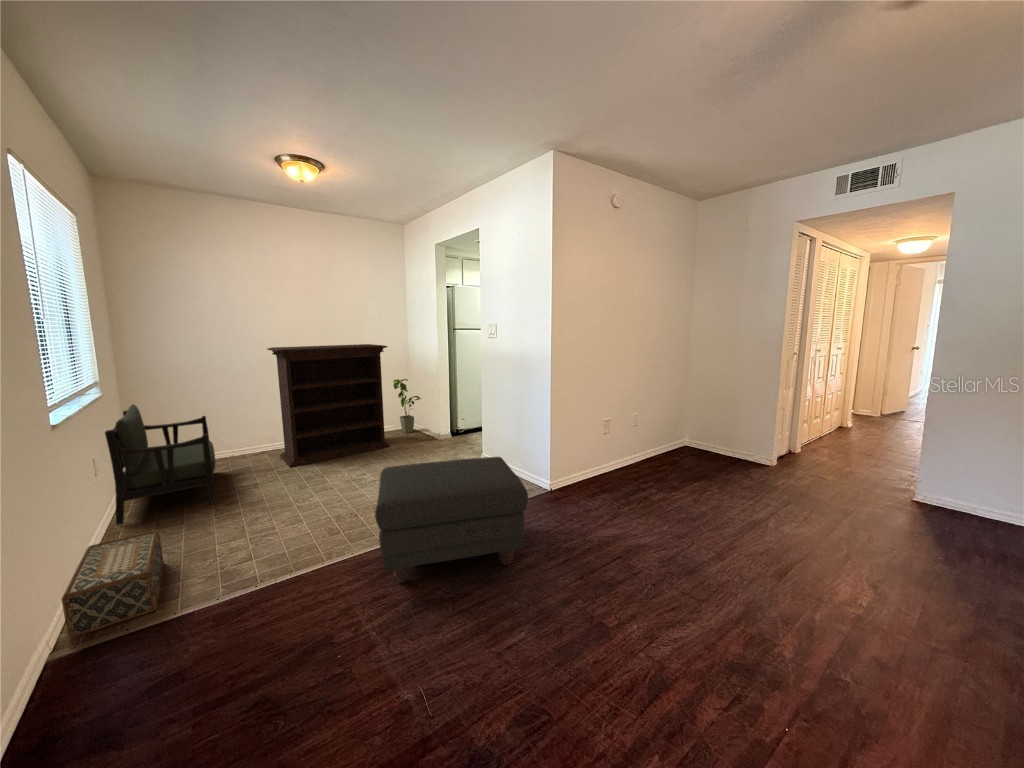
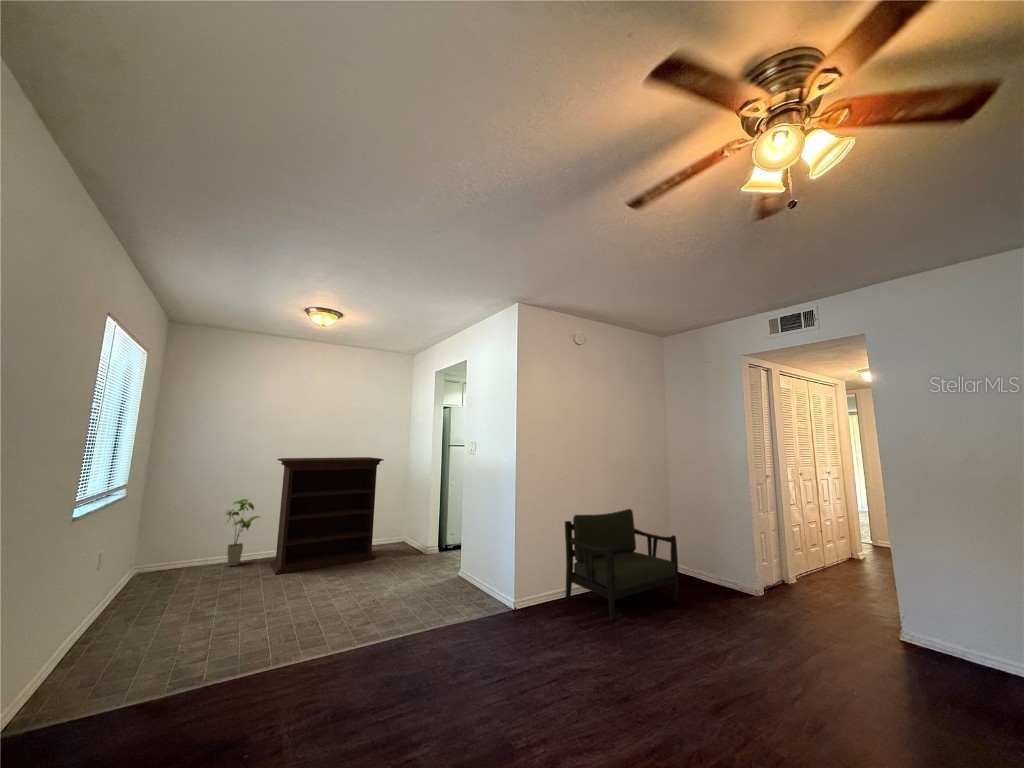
house plant: present [393,379,421,433] -> present [226,499,259,566]
armchair: present [105,404,215,525] -> present [565,509,678,621]
ottoman: present [375,457,528,583] -> none [315,567,463,692]
woven basket: present [61,530,163,638] -> none [21,623,132,722]

